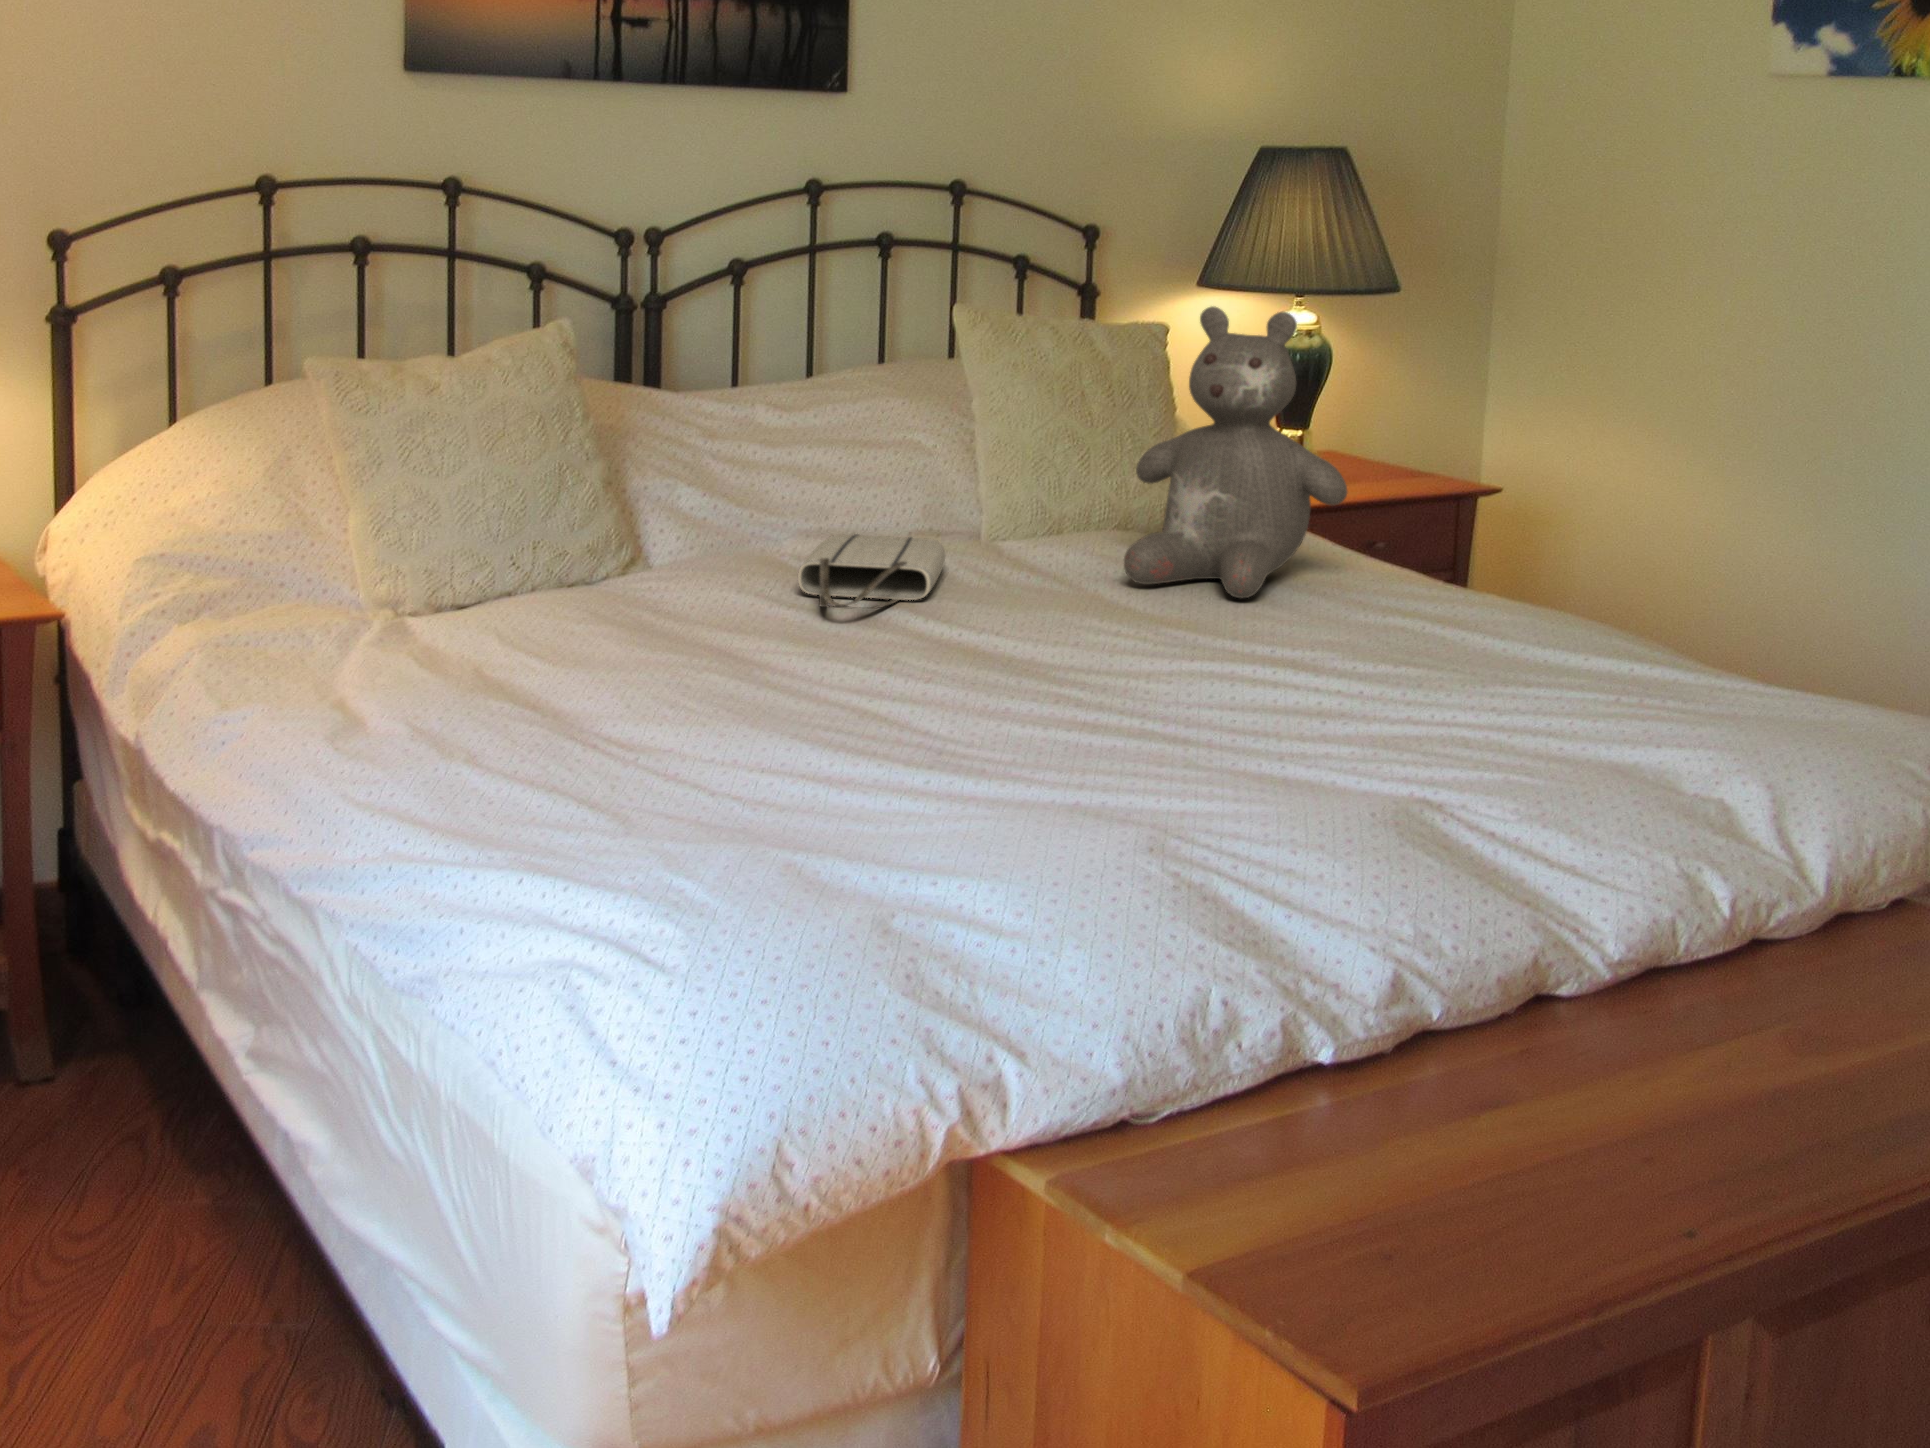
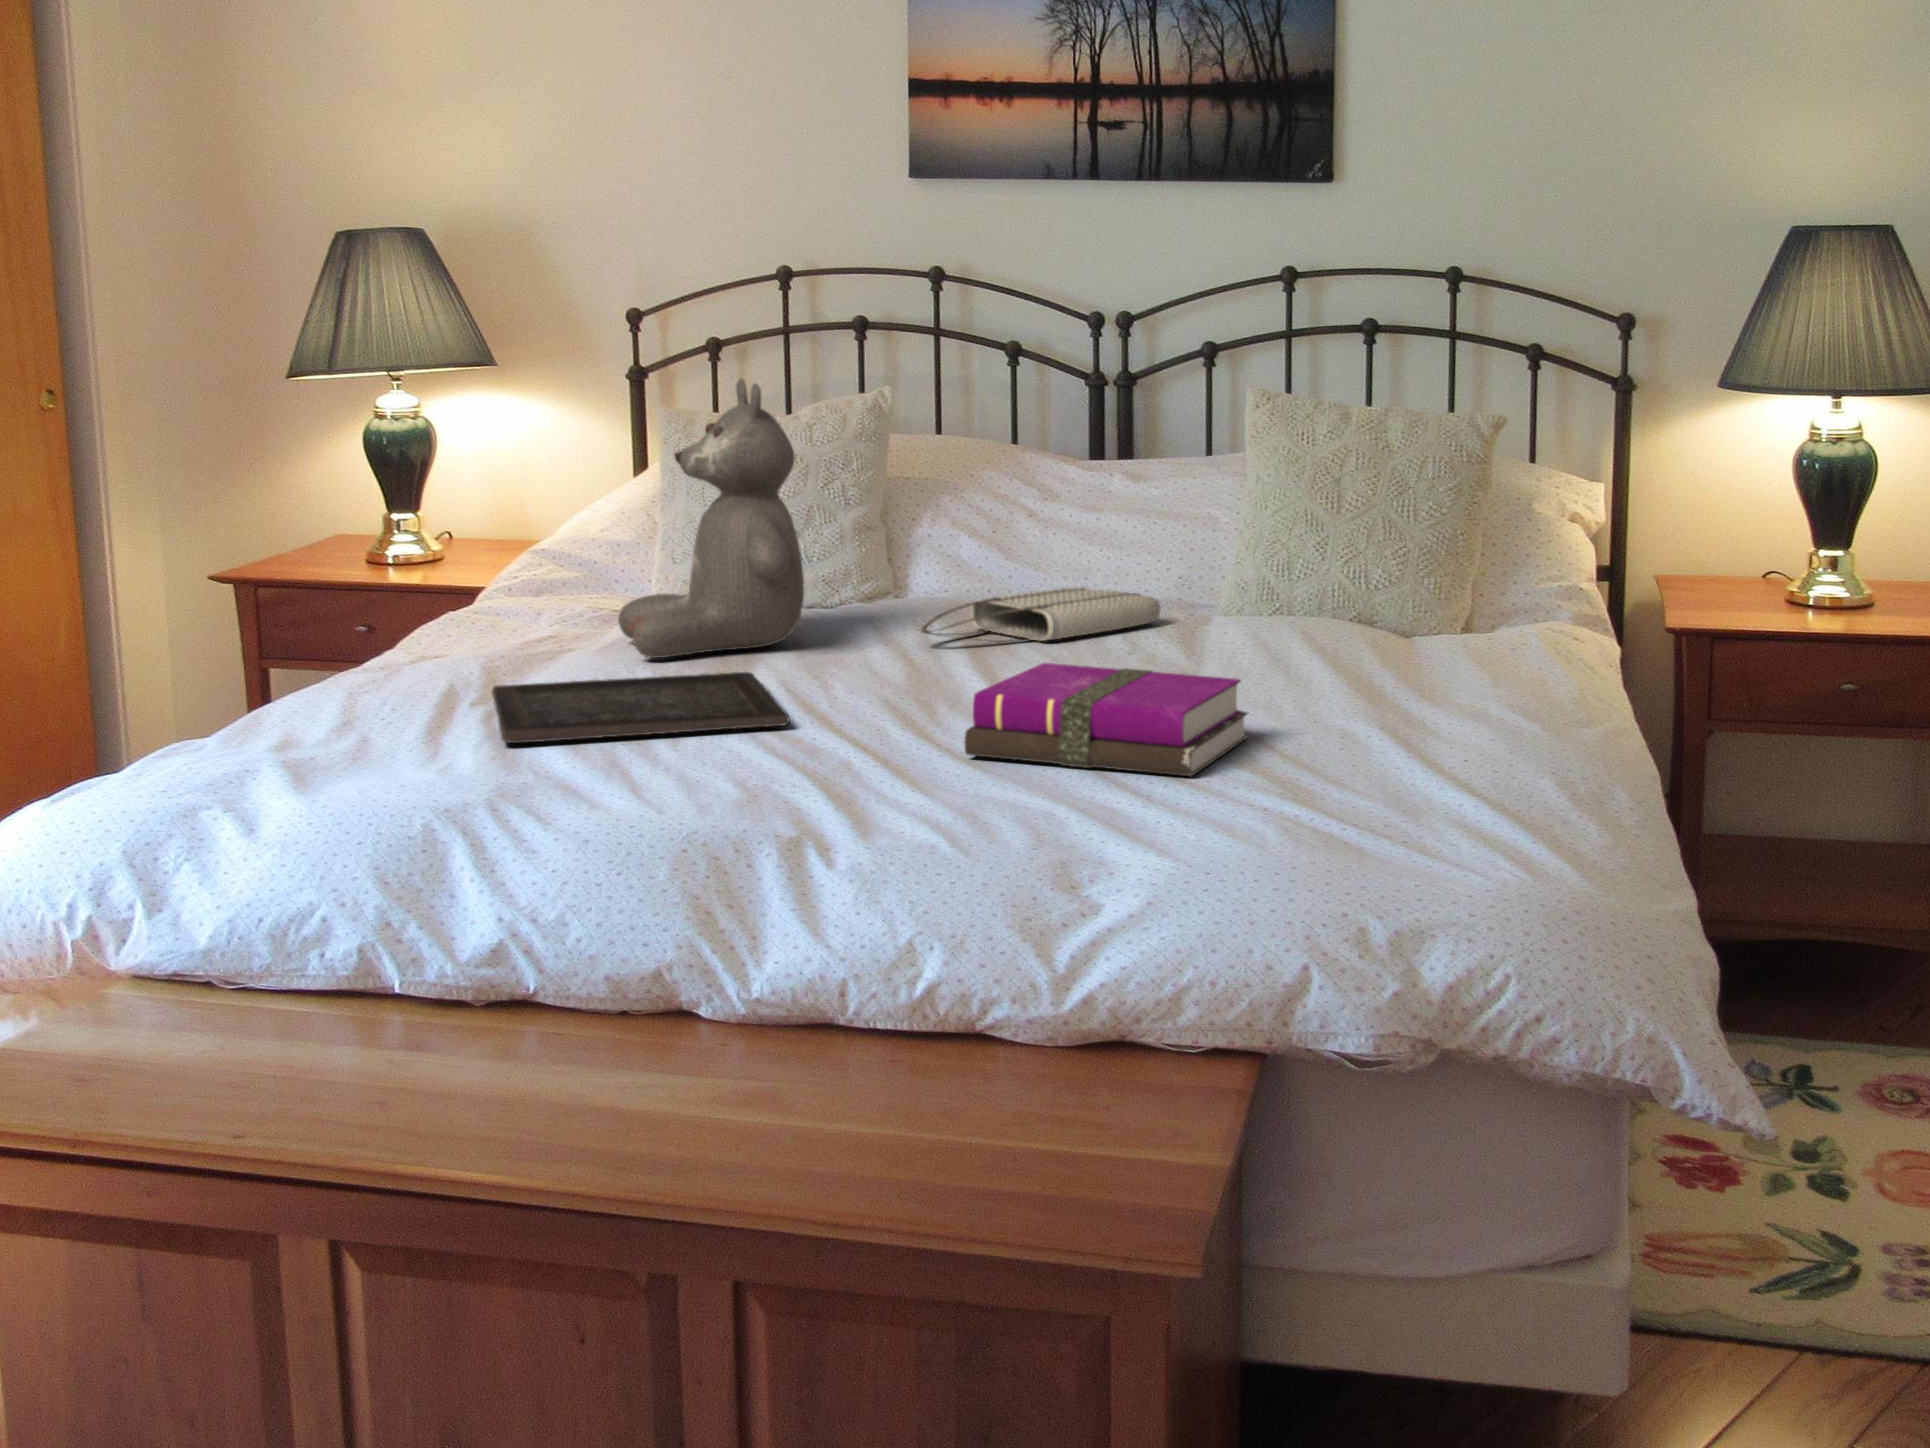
teddy bear: present [1124,307,1347,598] -> present [618,379,804,658]
notebook: none [1225,615,1533,733] -> present [965,663,1248,776]
tray: none [644,680,1061,809] -> present [492,672,790,743]

